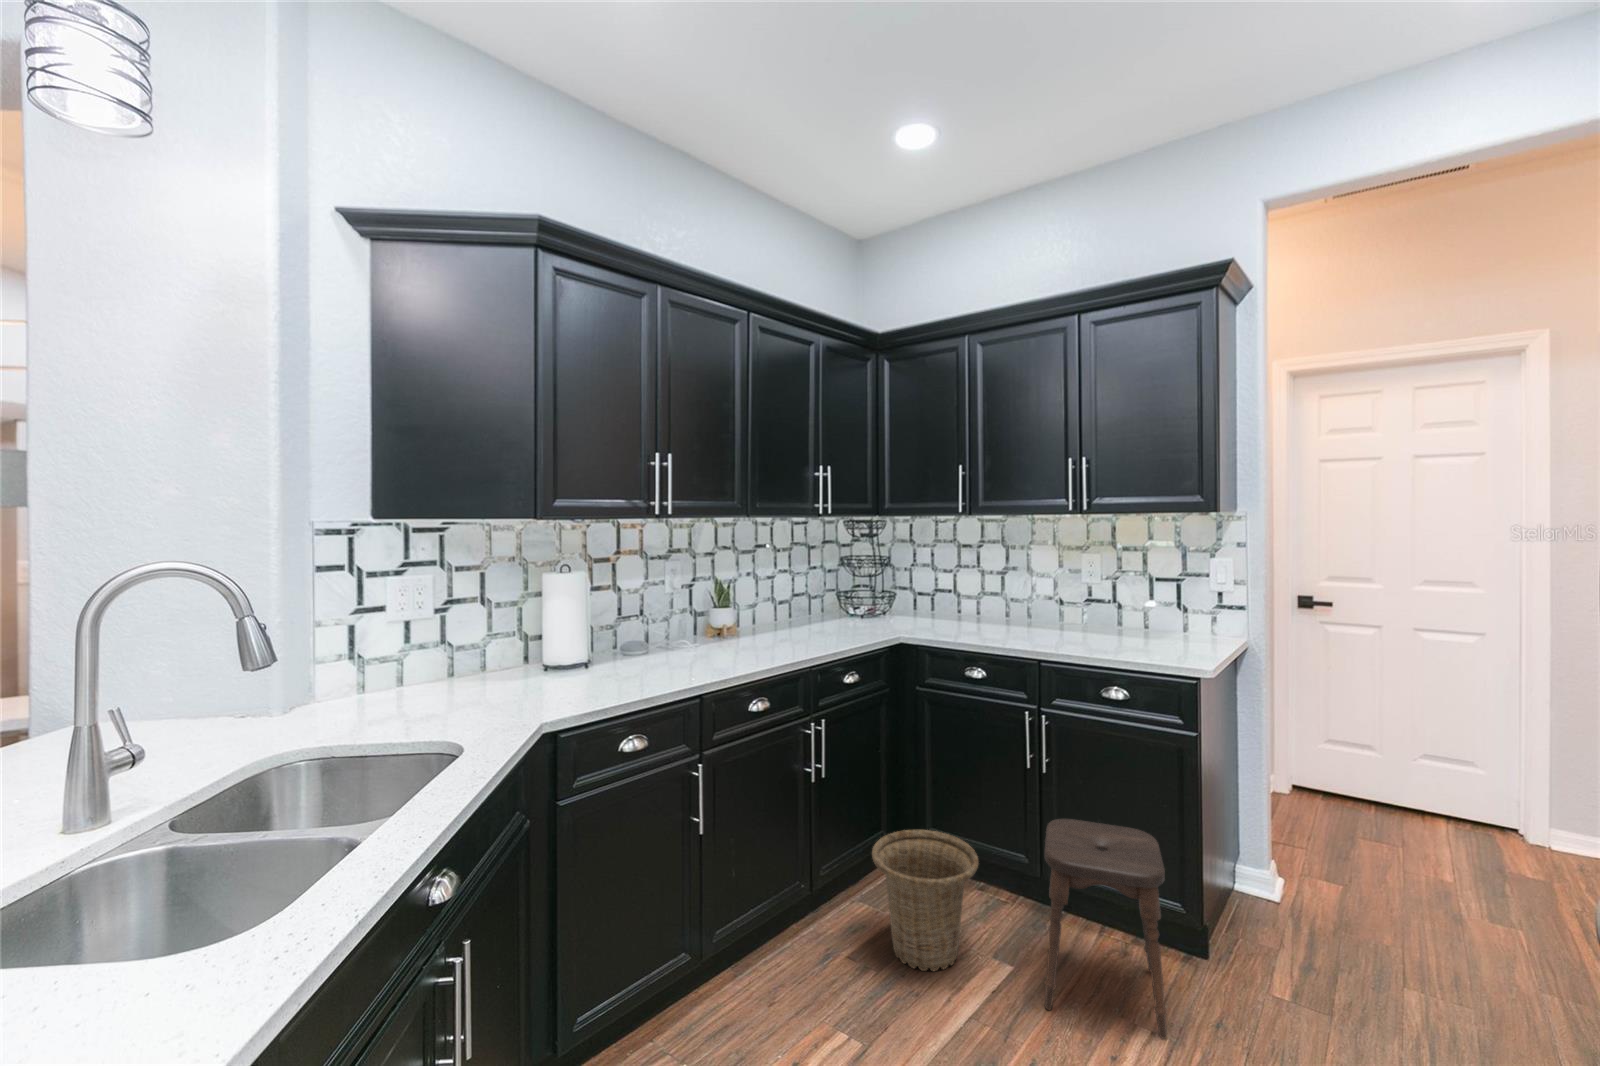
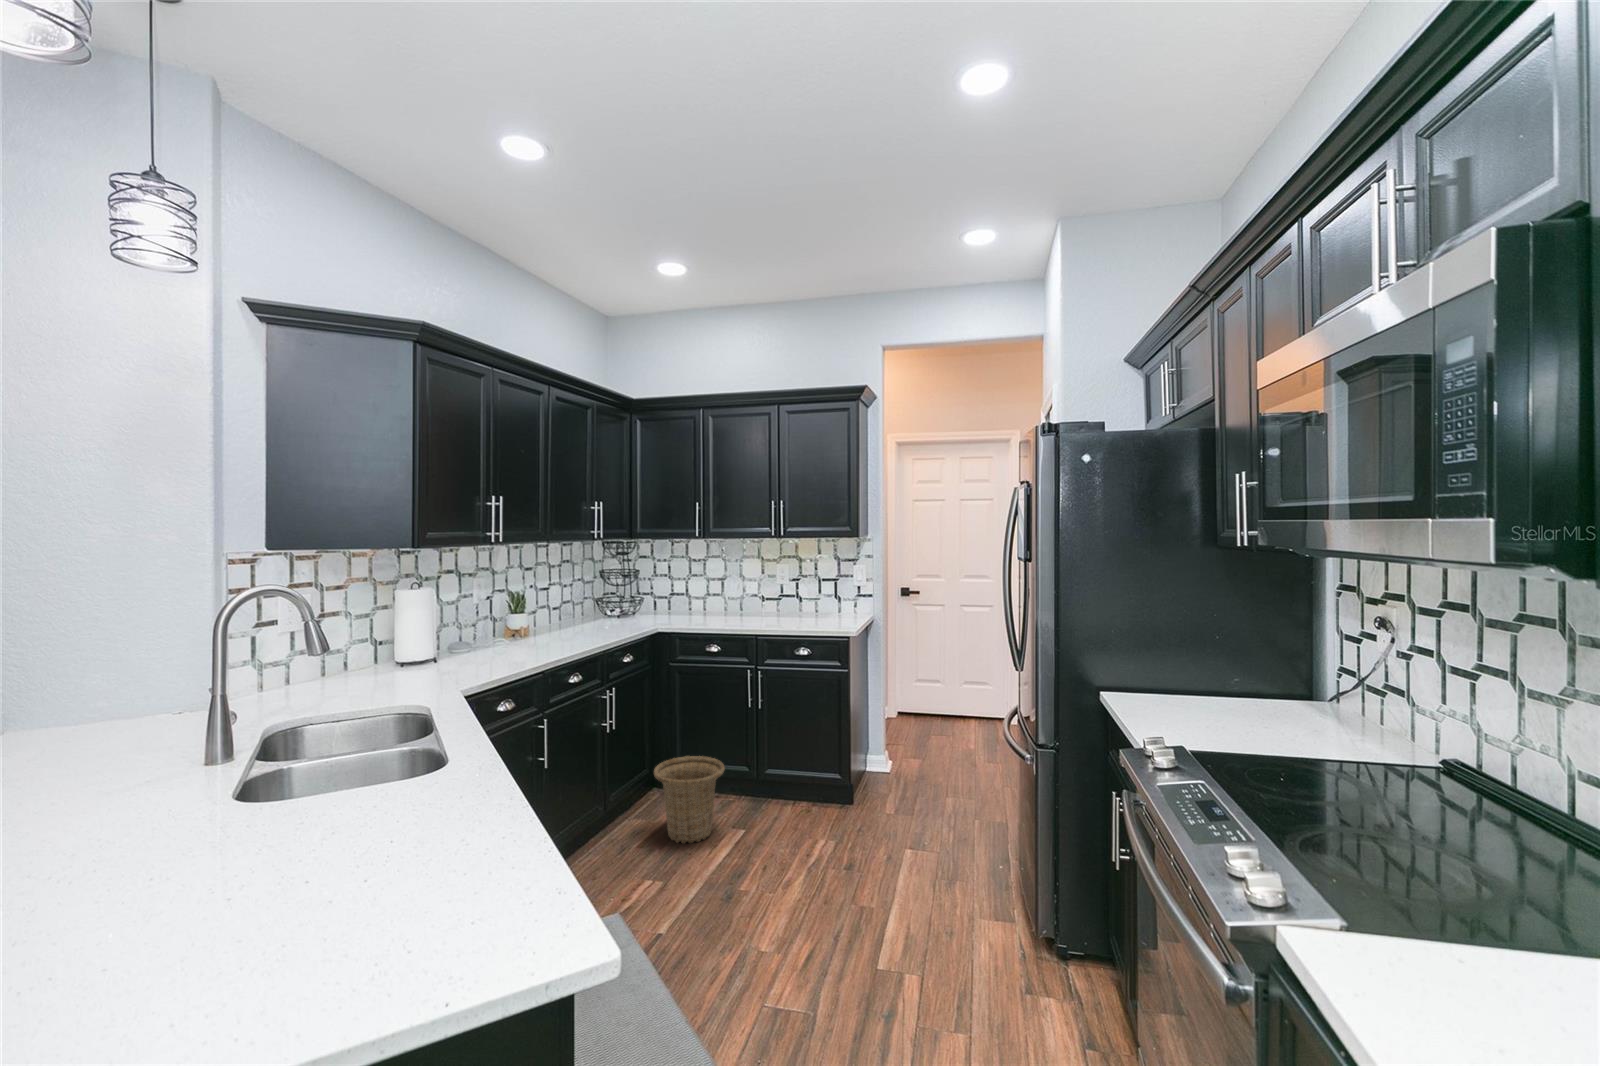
stool: present [1044,819,1167,1039] -> none [765,731,833,844]

